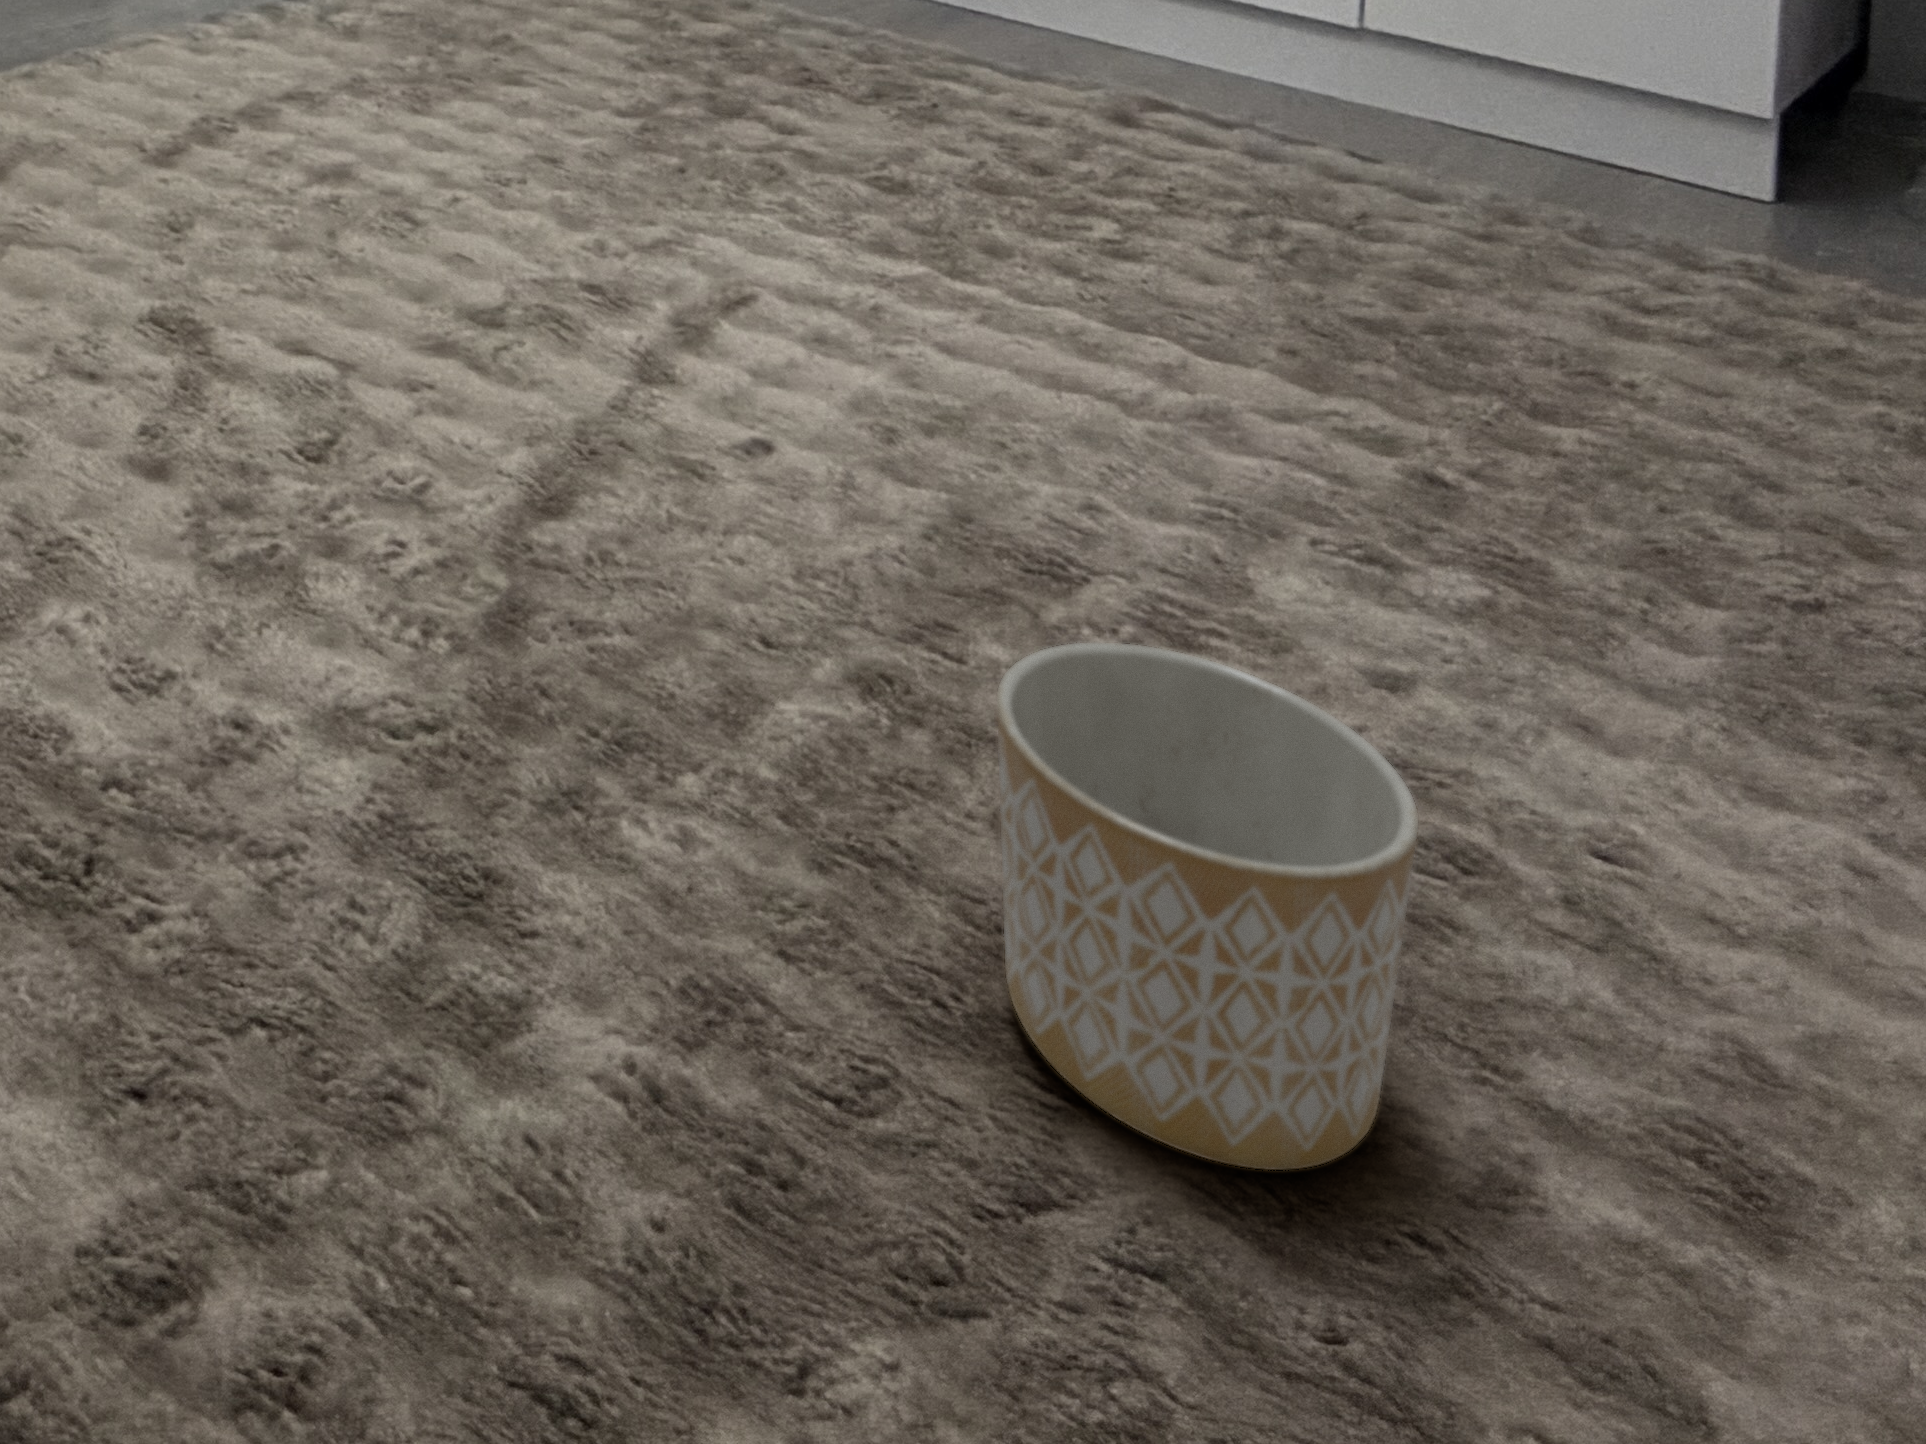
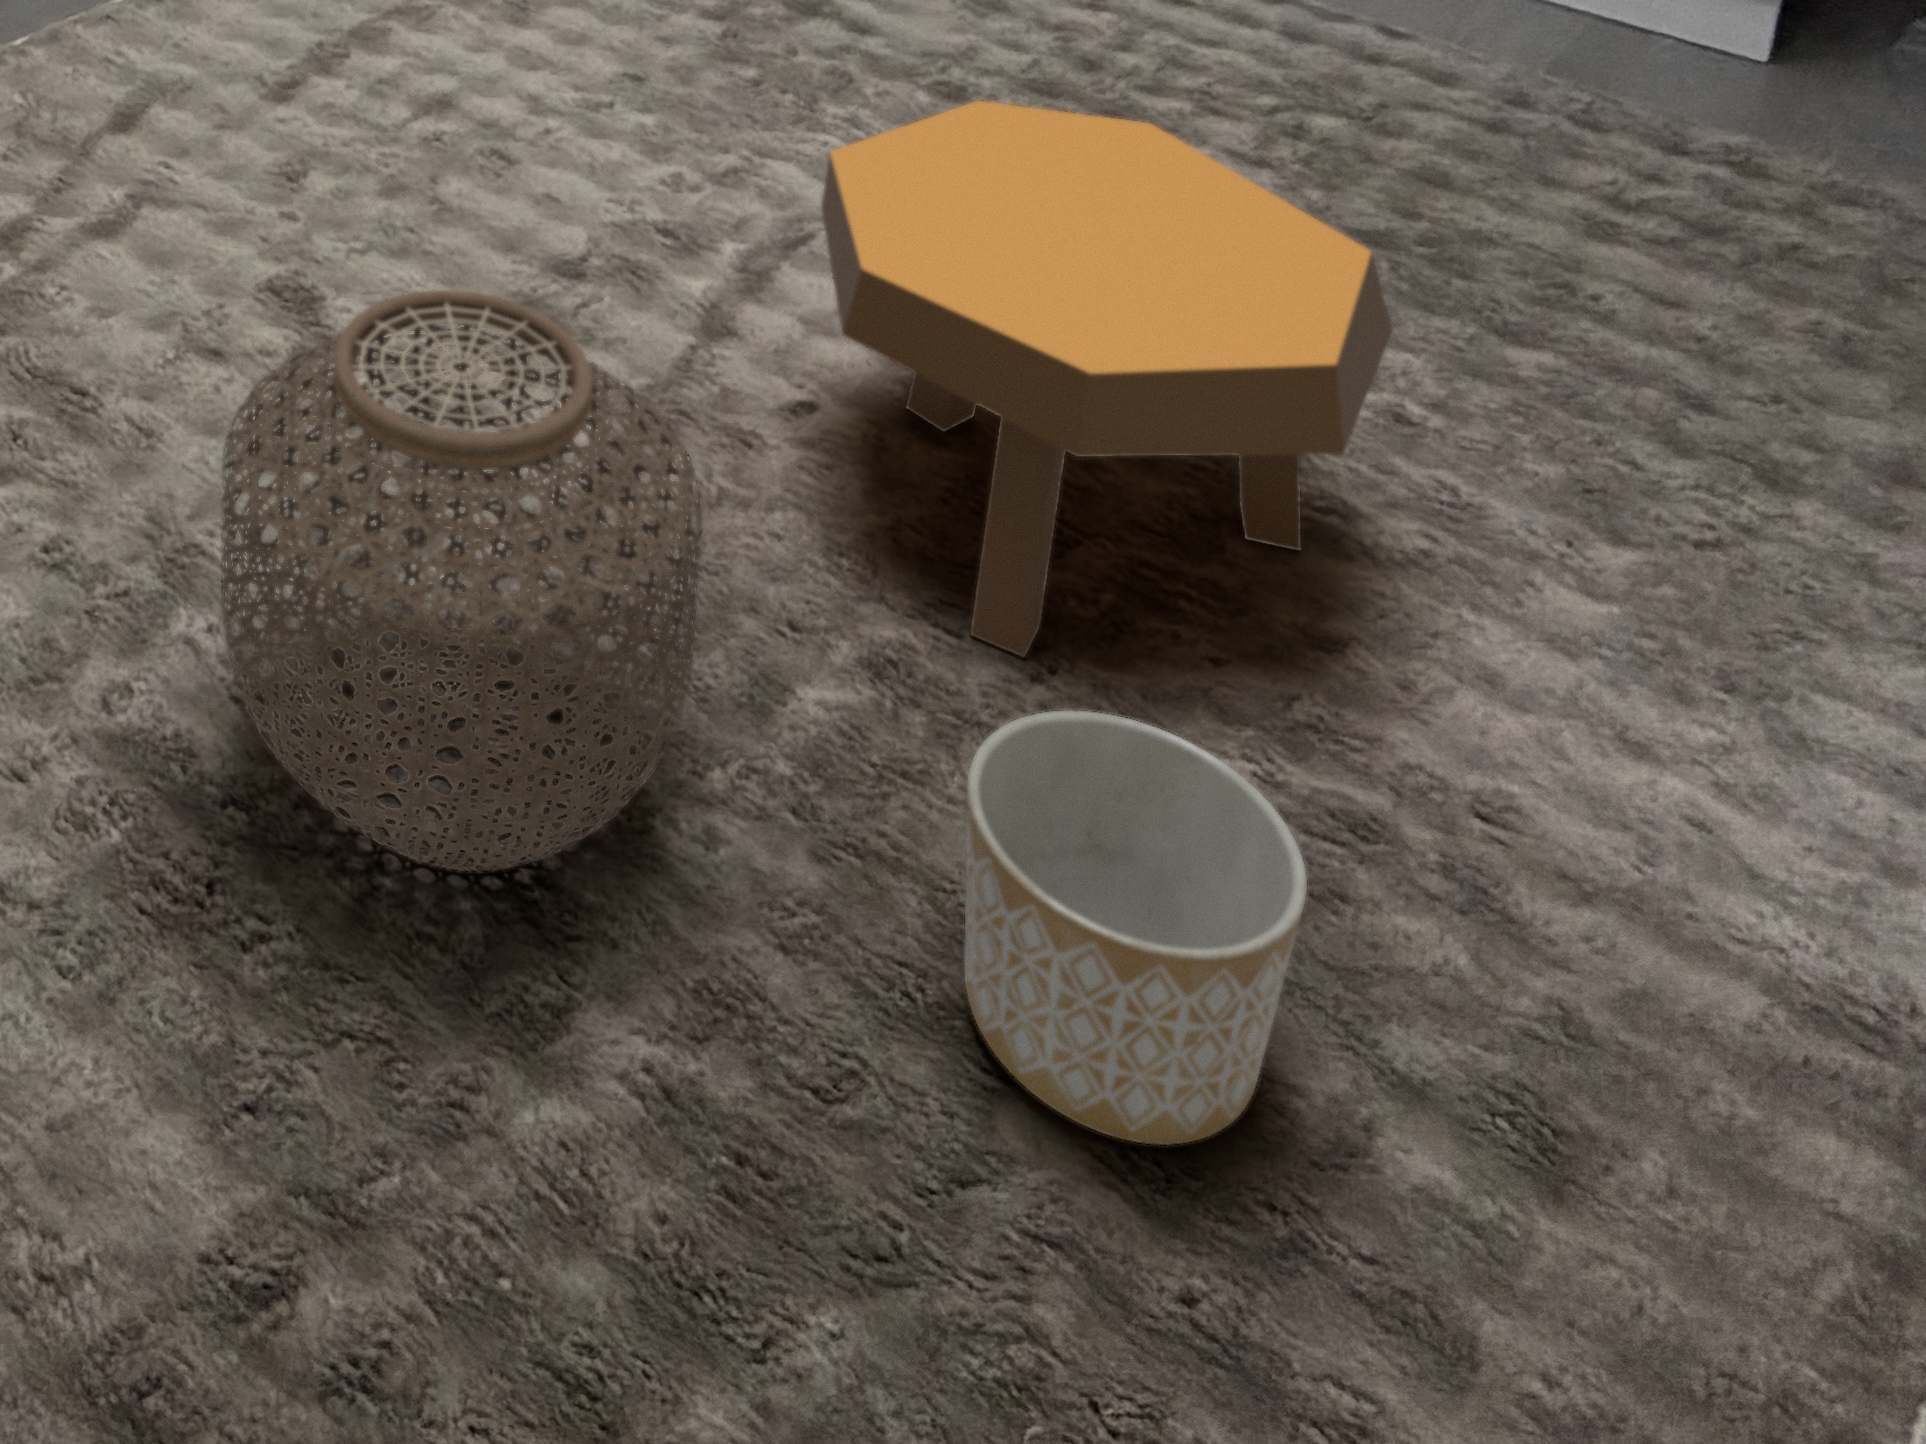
footstool: none [770,96,1422,683] -> present [821,101,1393,657]
woven basket: none [109,160,666,860] -> present [221,290,702,871]

